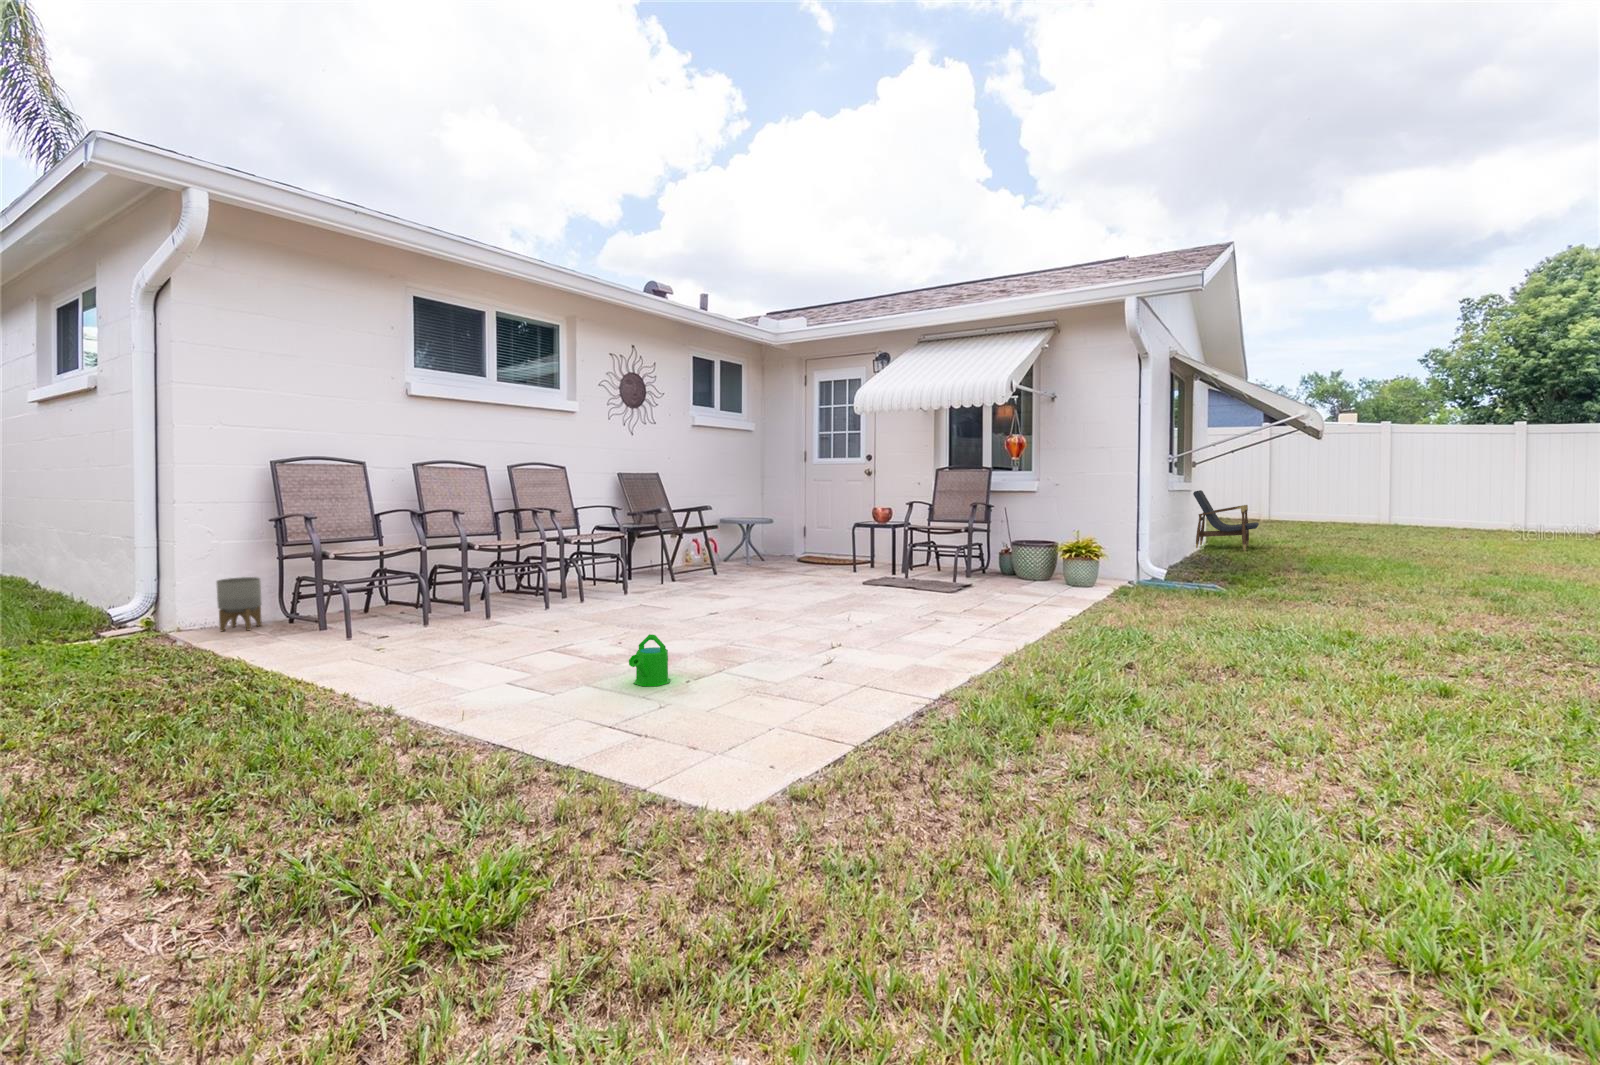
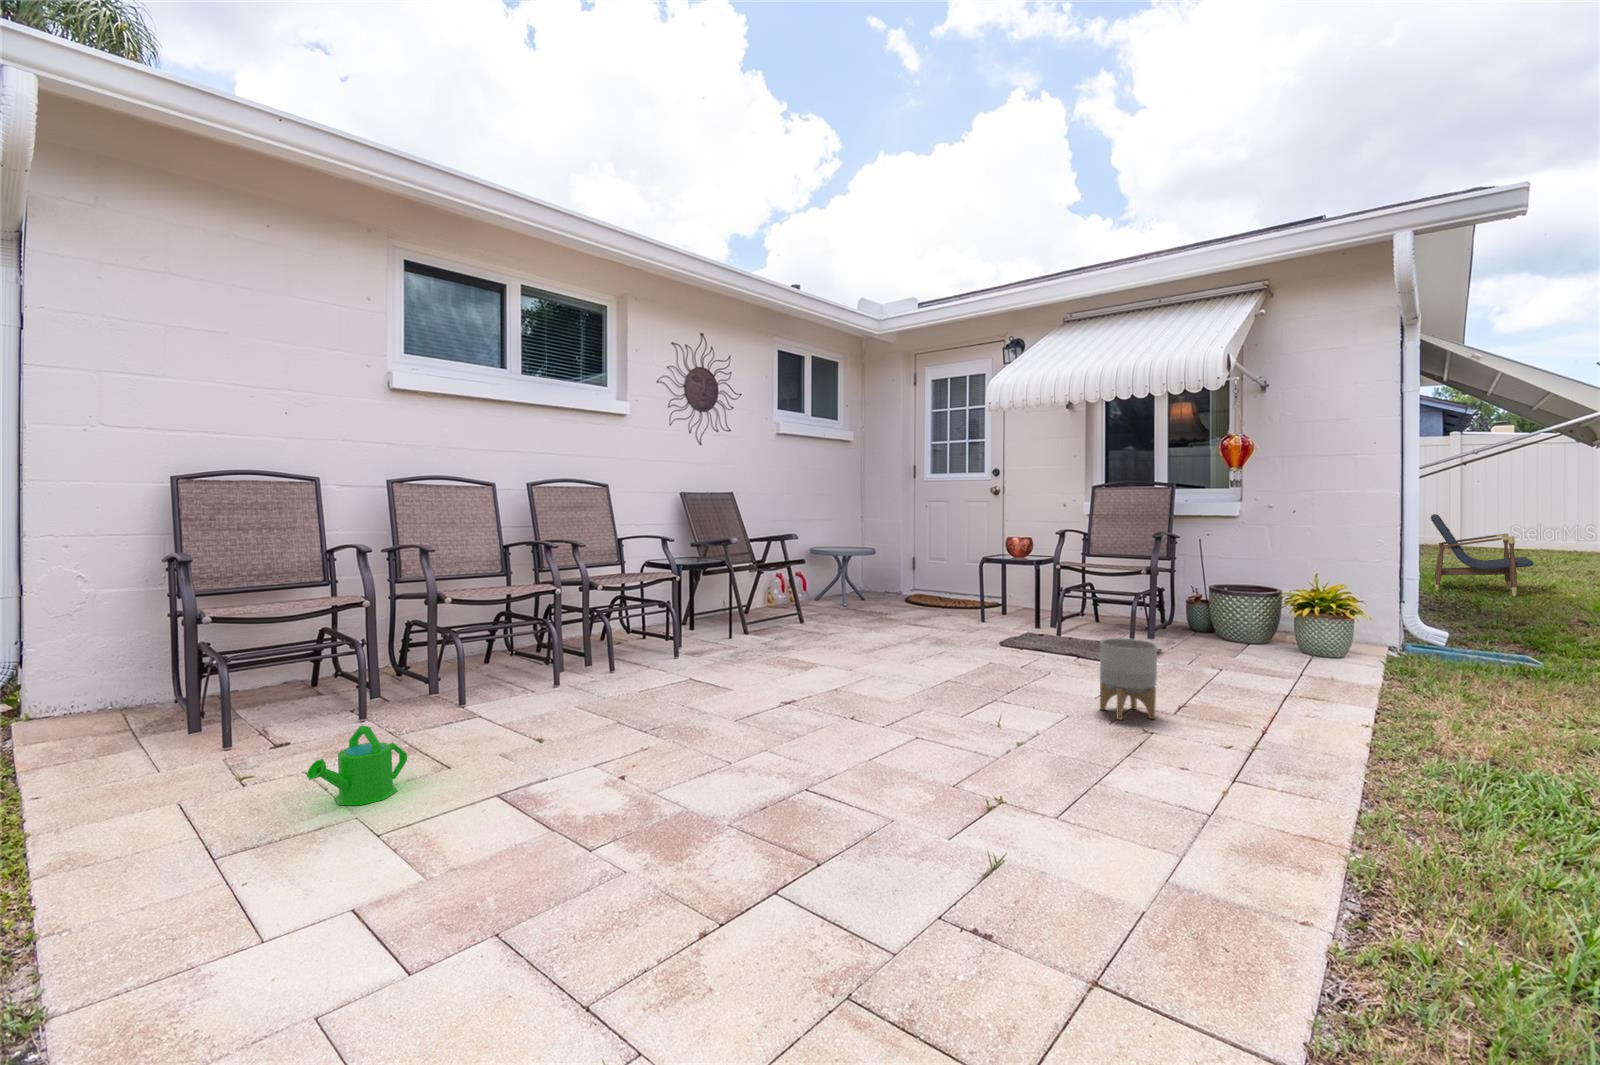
planter: present [216,577,262,631] -> present [1100,638,1157,720]
watering can: present [629,634,671,686] -> present [307,726,407,805]

